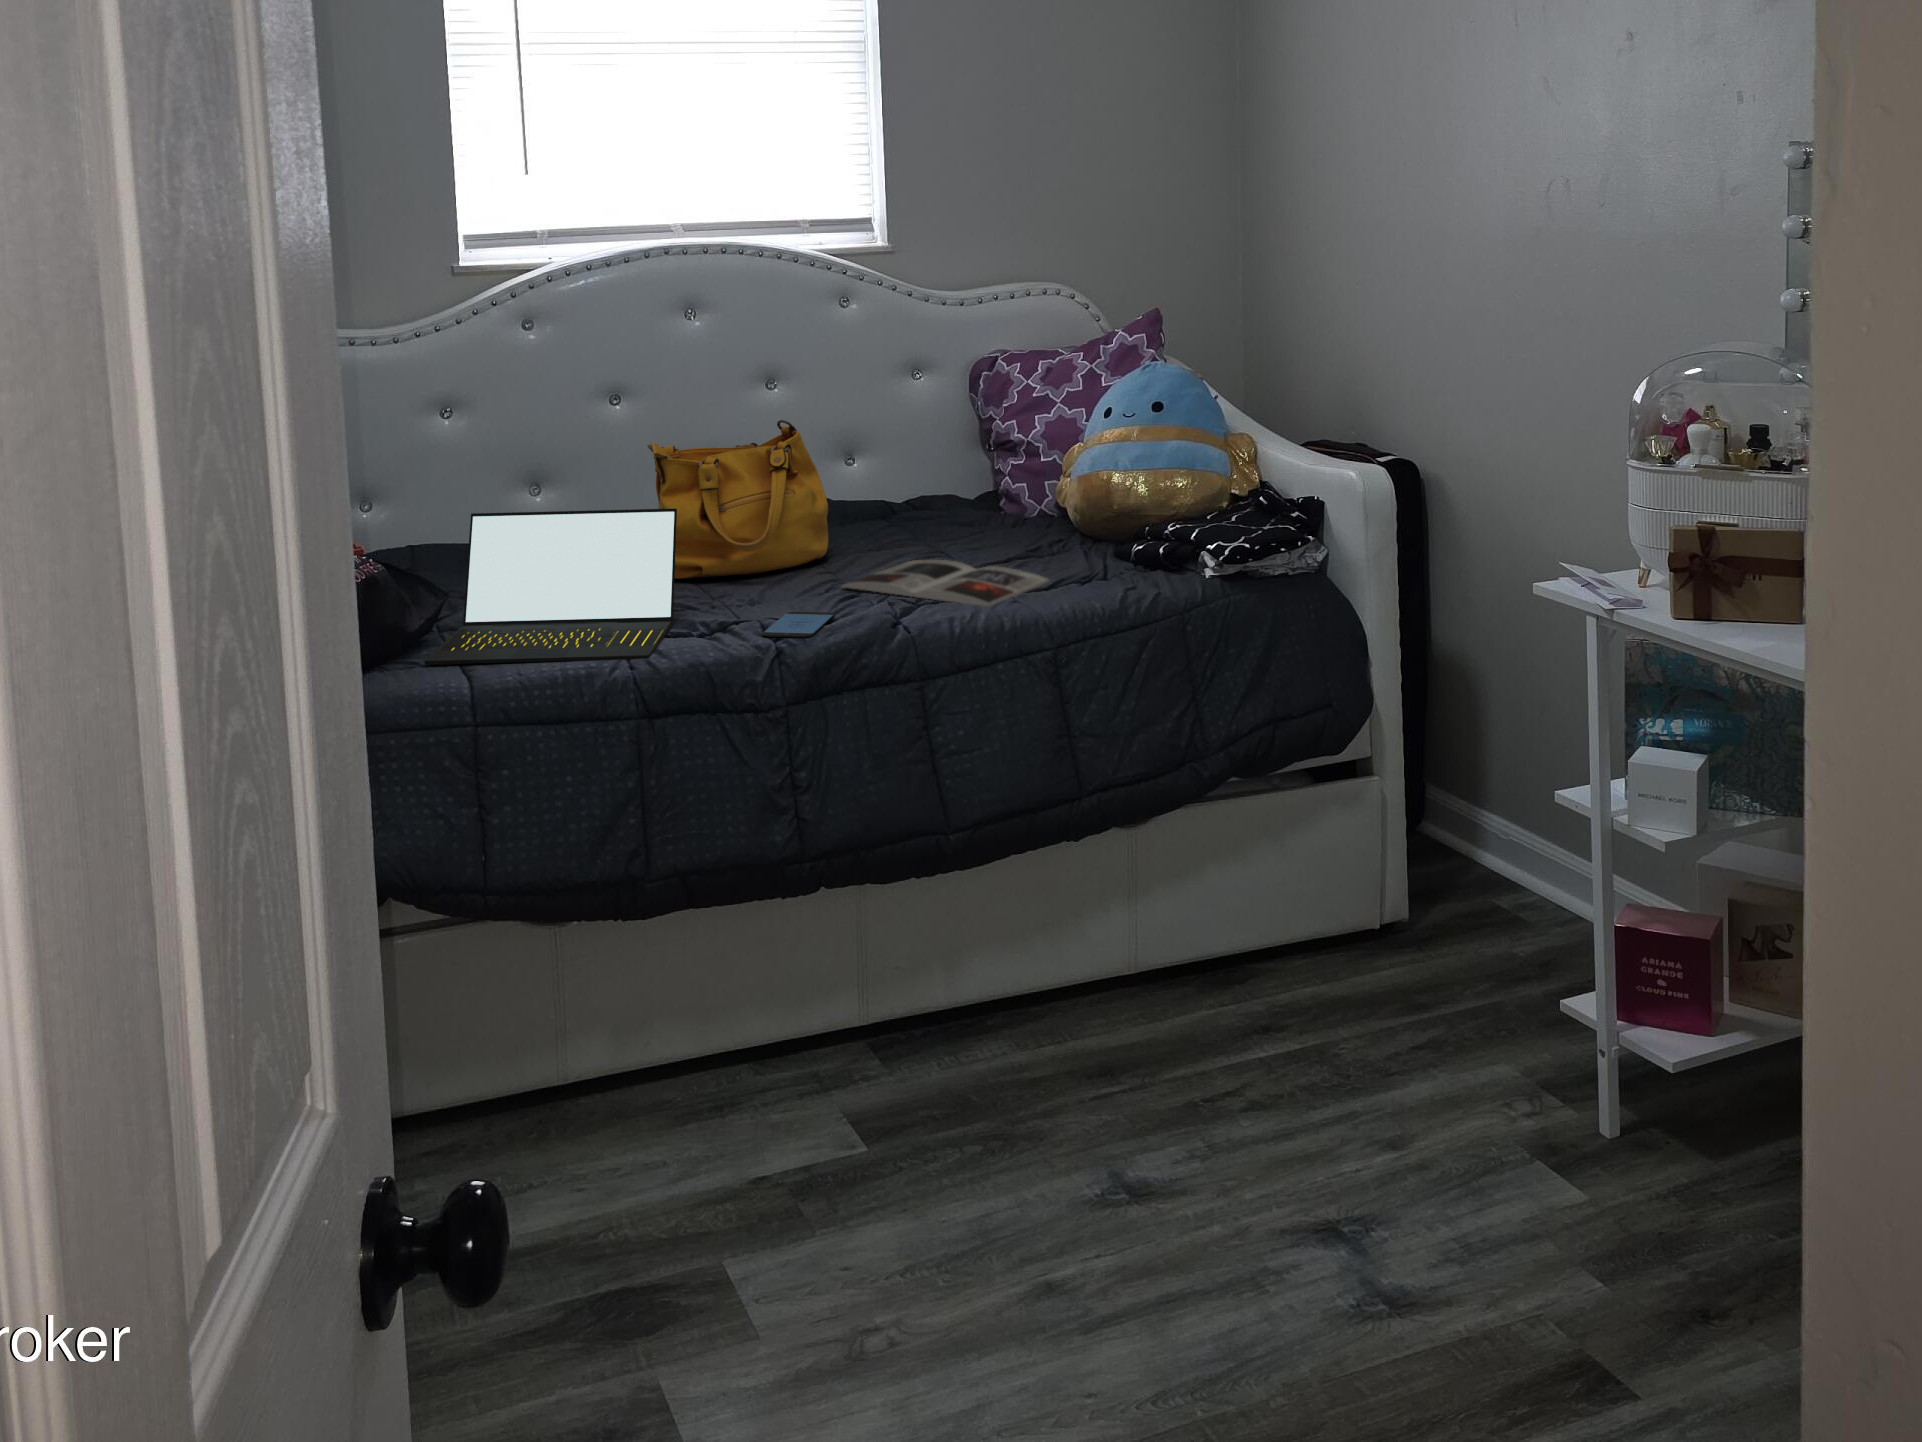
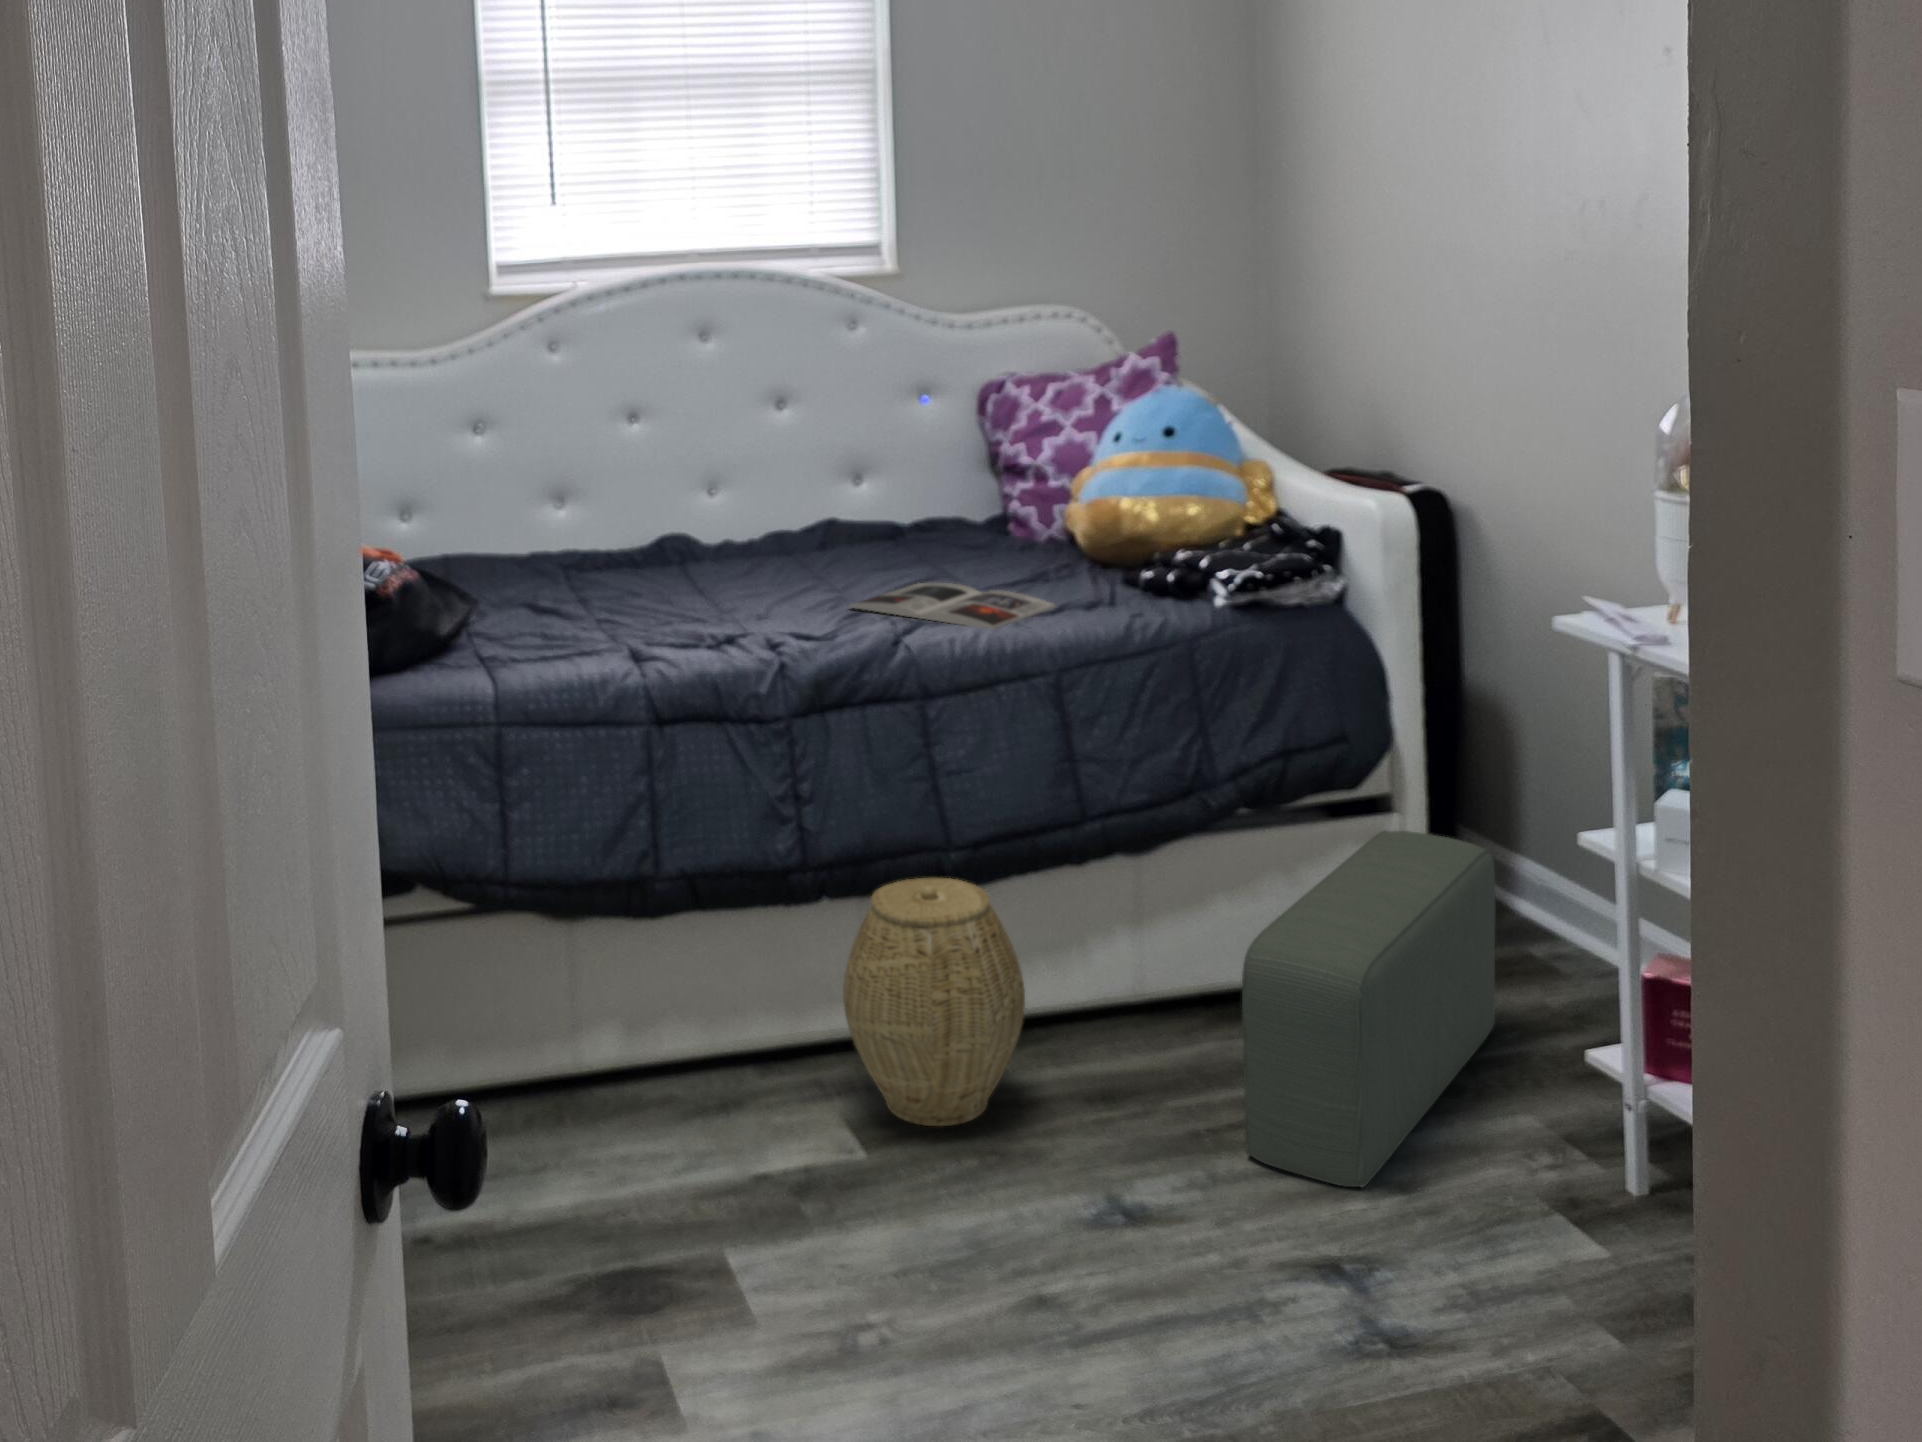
handbag: present [648,420,828,579] -> none [661,442,836,596]
laptop: present [425,508,677,665] -> none [456,527,690,670]
smartphone: present [762,612,834,637] -> none [771,629,841,654]
pouf: none [1240,792,1471,1154] -> present [1242,830,1495,1187]
woven basket: none [839,862,1023,1118] -> present [843,878,1025,1126]

